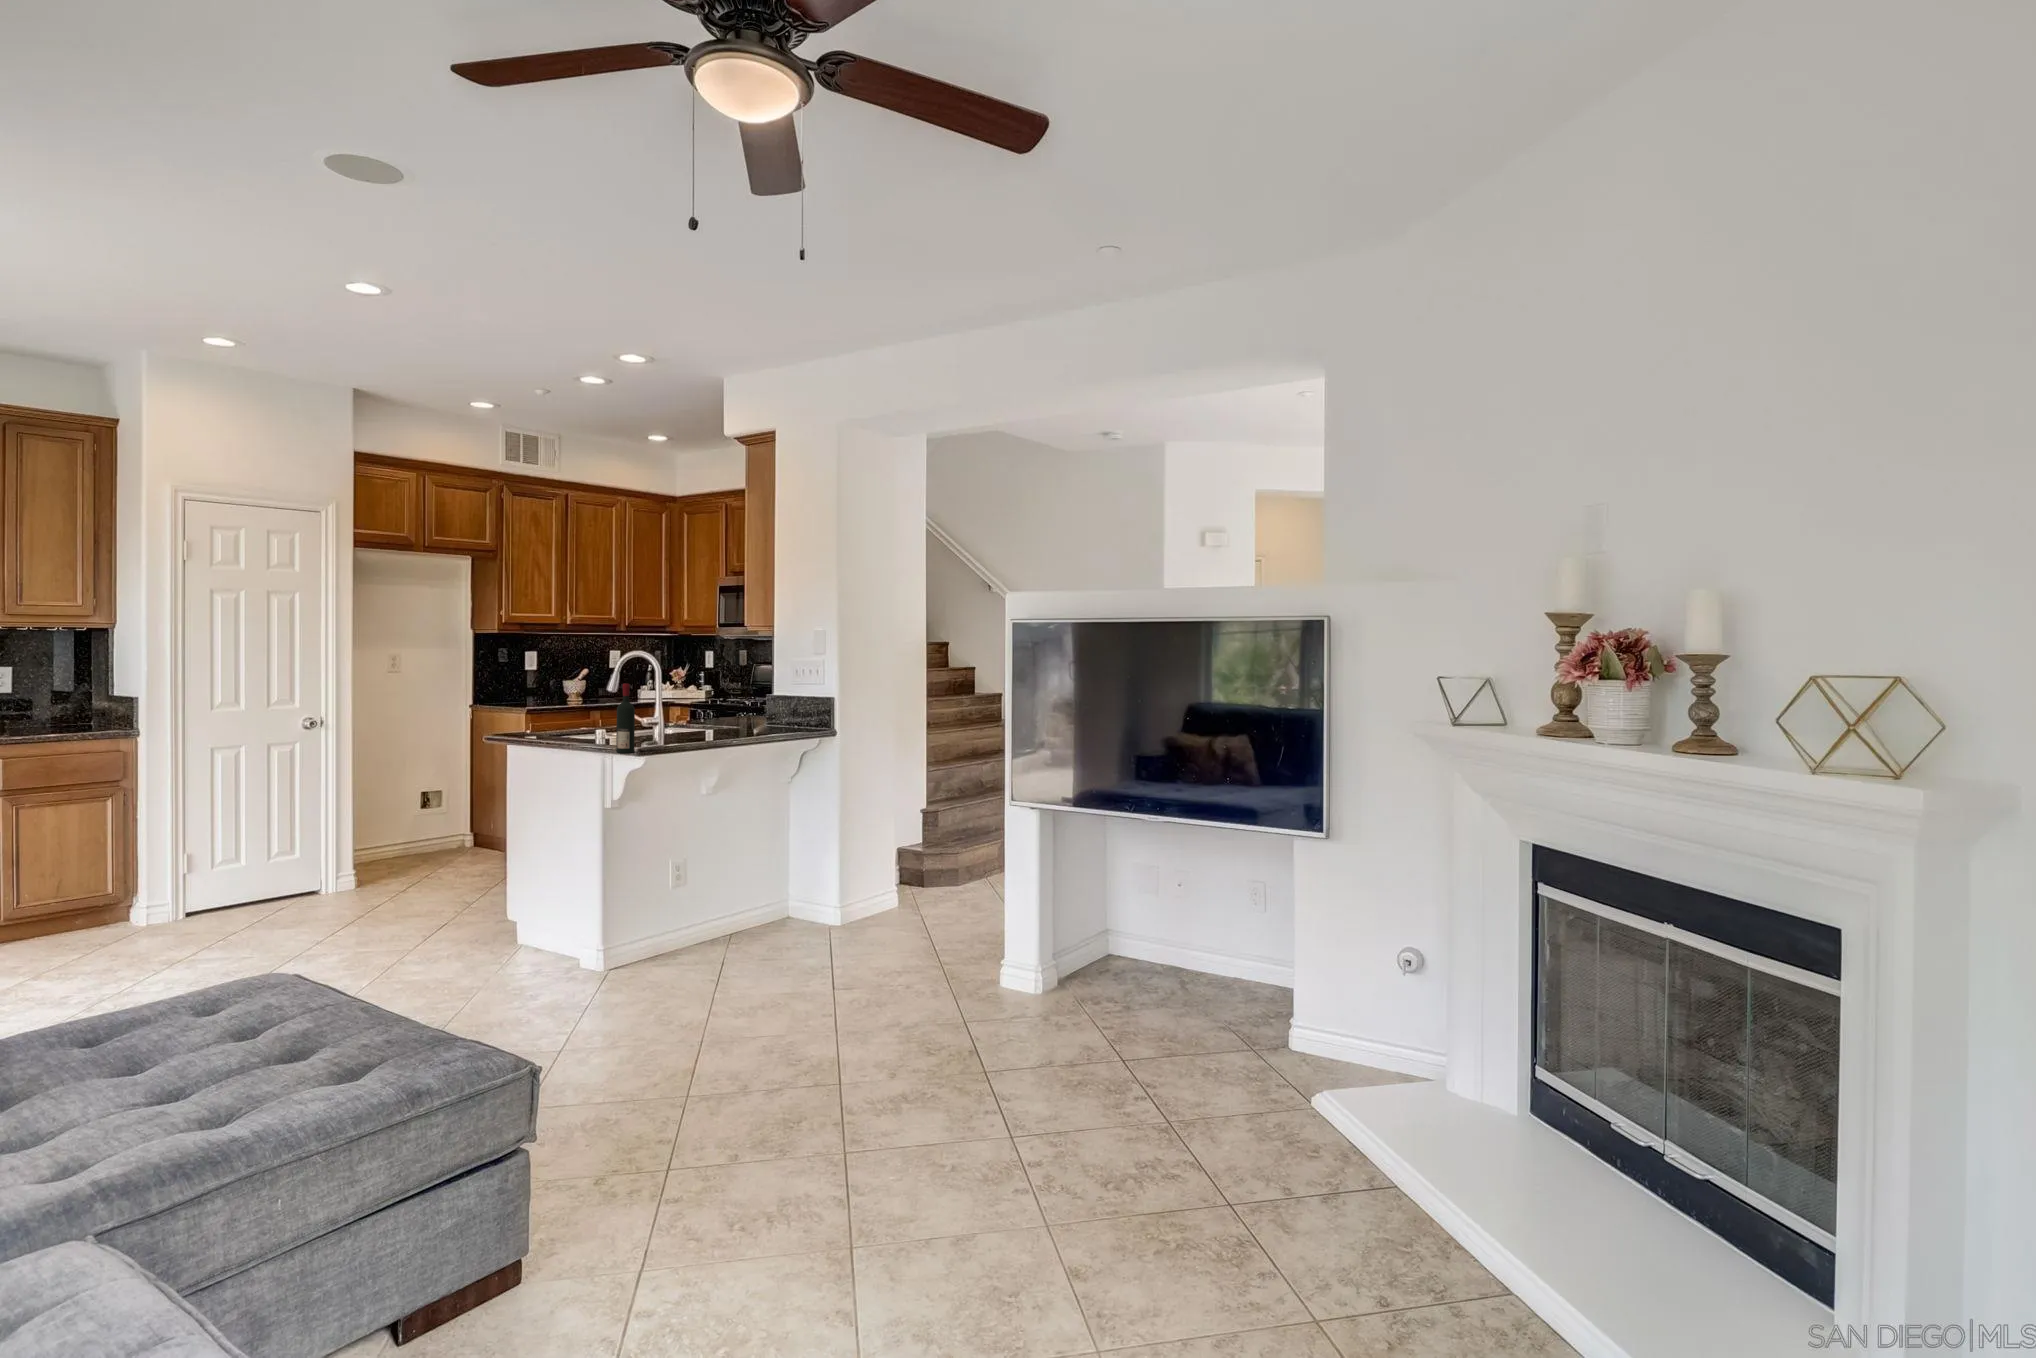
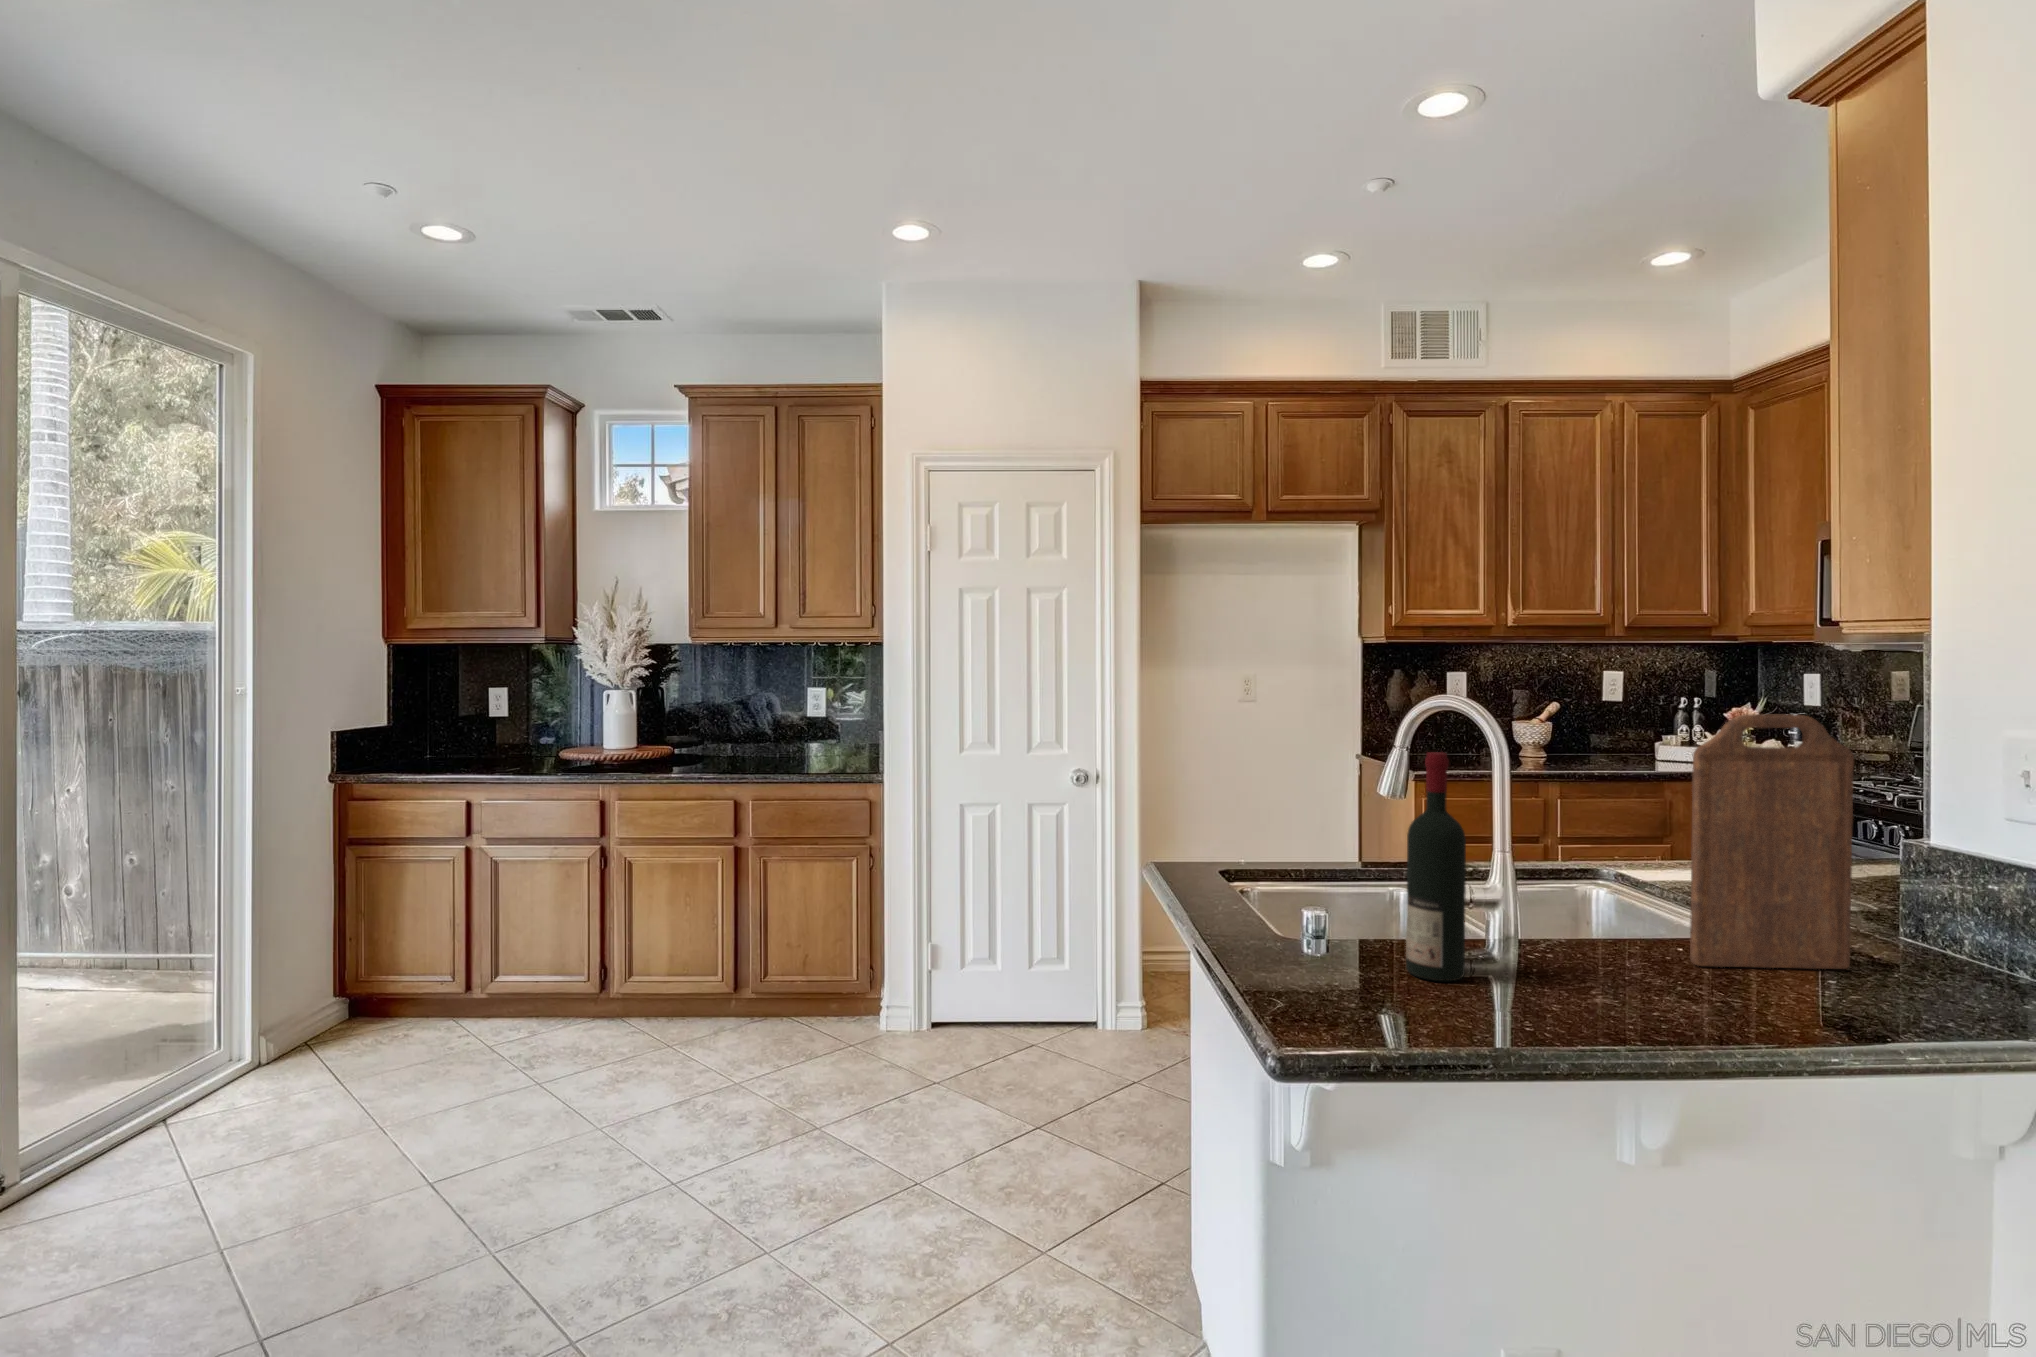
cutting board: none [689,670,727,745] -> present [1690,714,1854,969]

